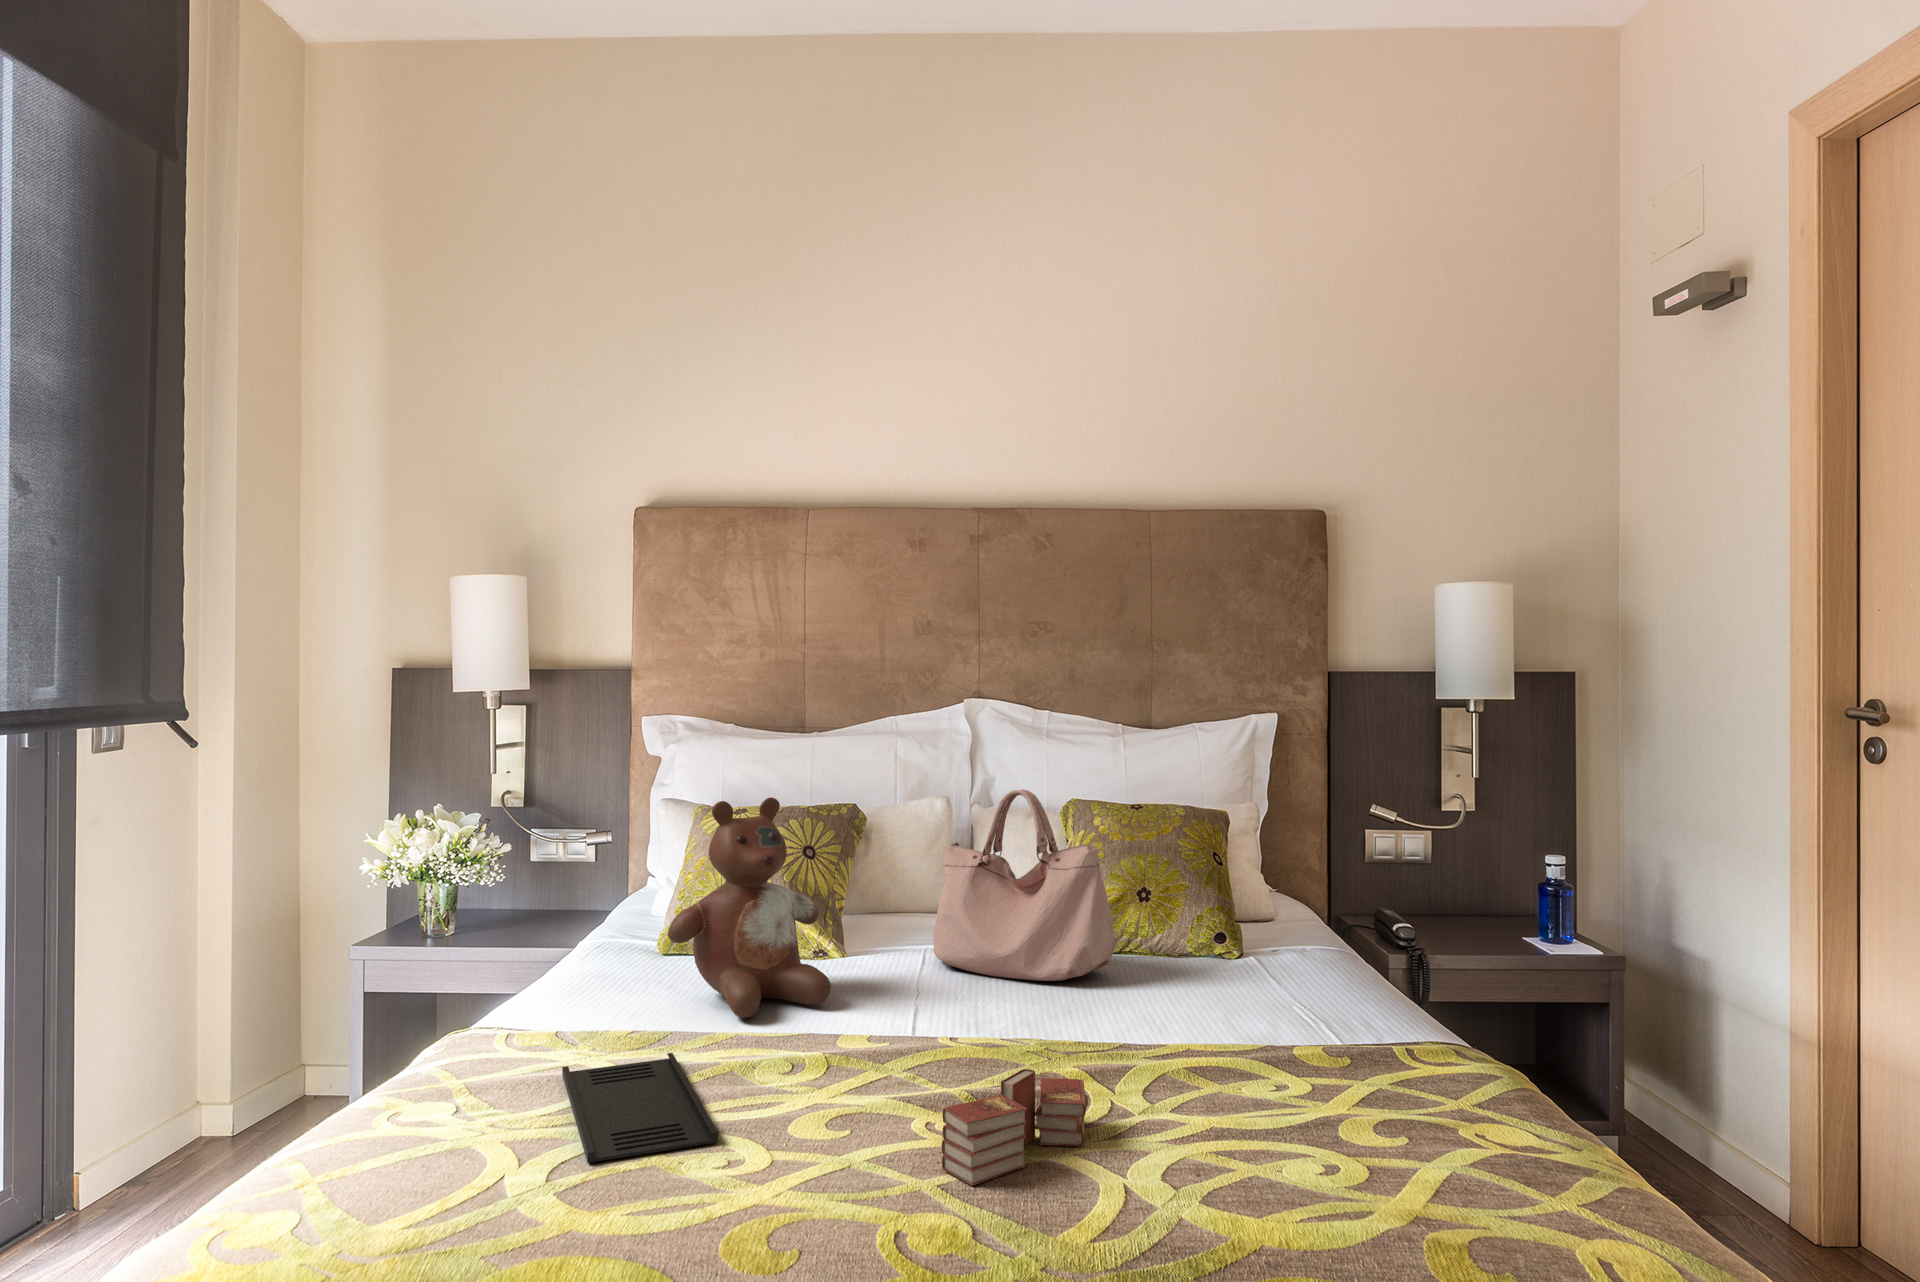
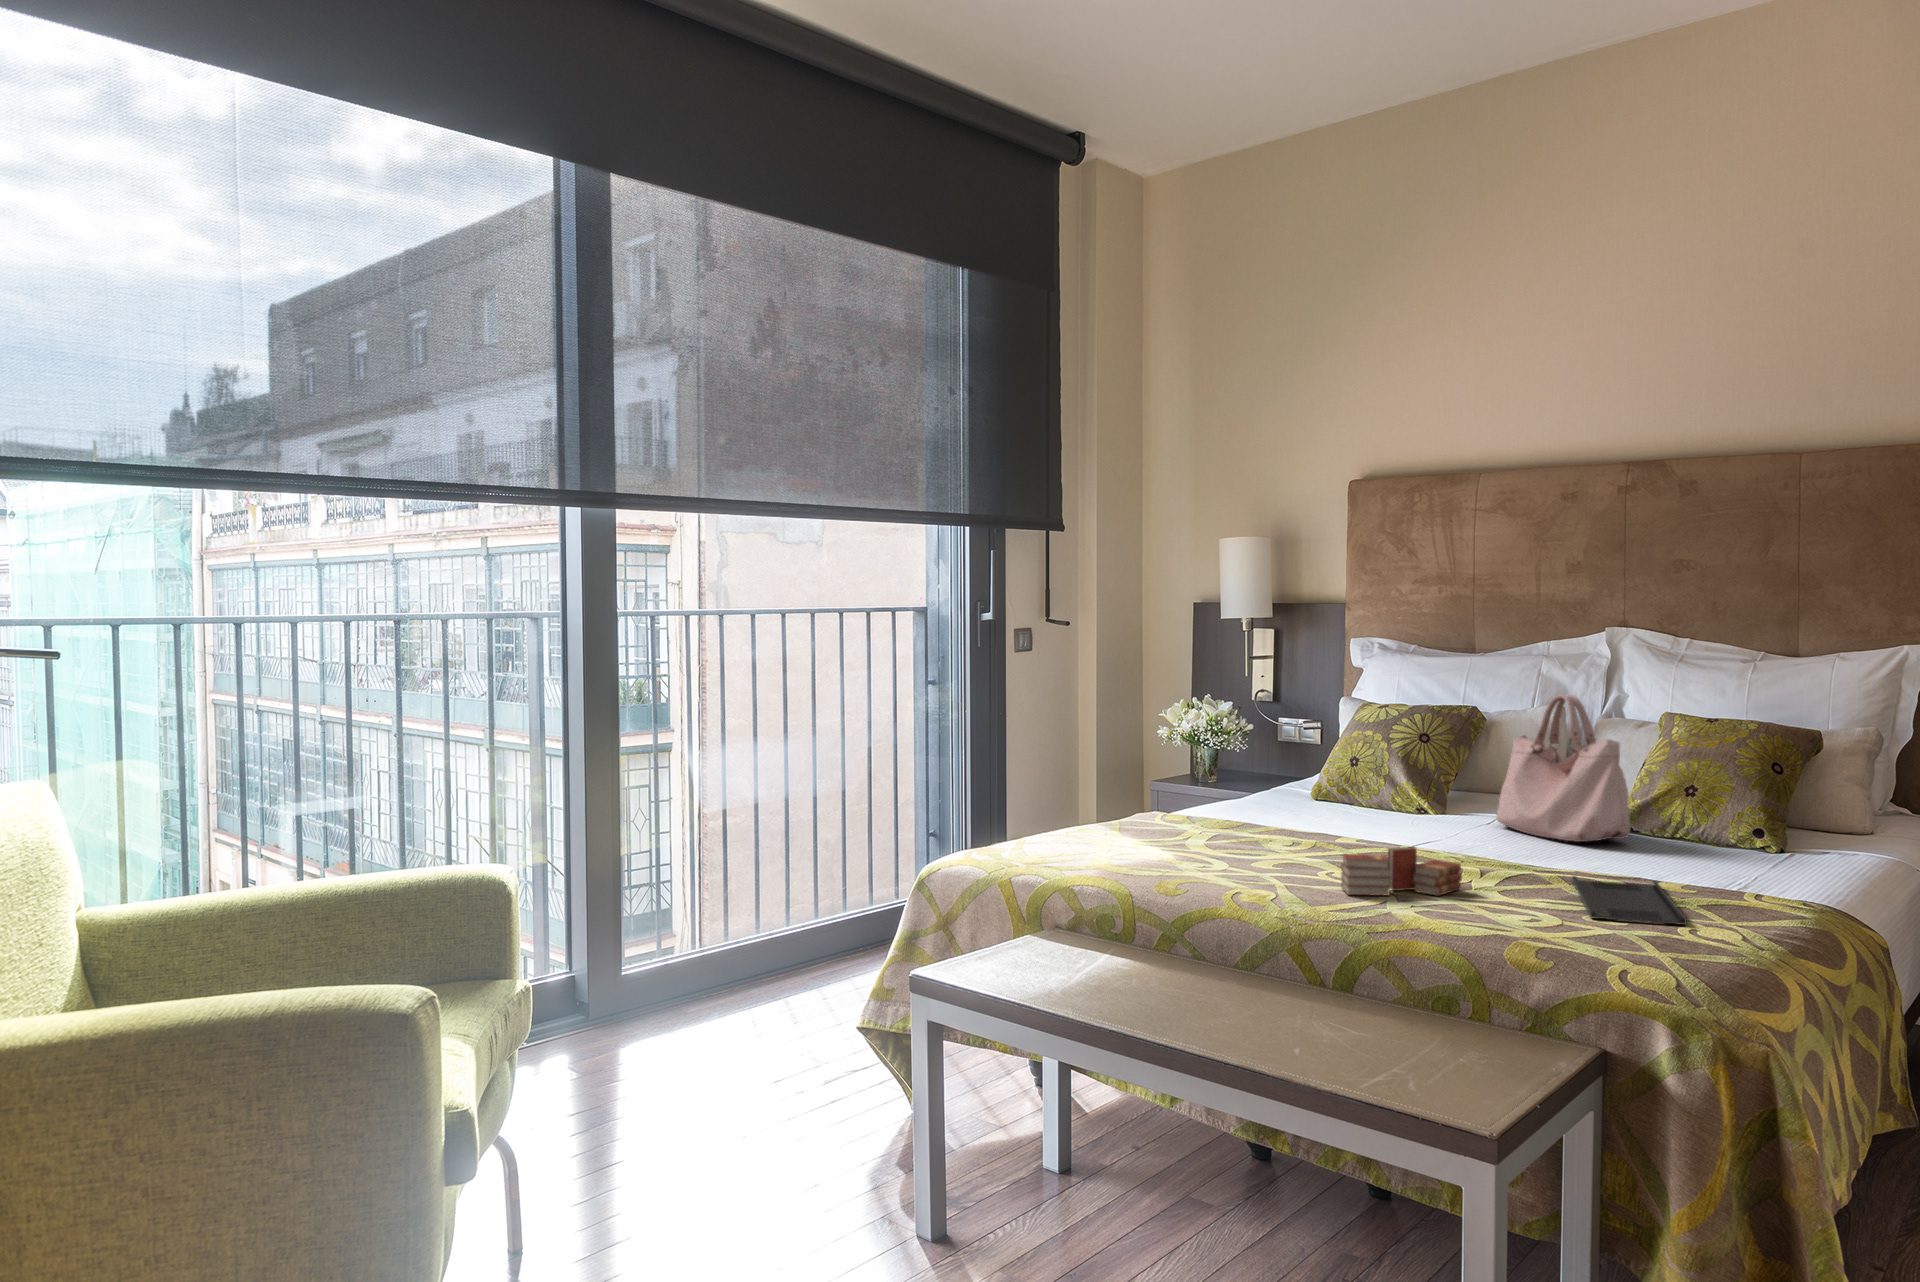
stuffed bear: present [668,797,831,1018] -> none [1284,689,1398,829]
tray: present [562,1053,718,1163] -> present [1572,876,1687,925]

